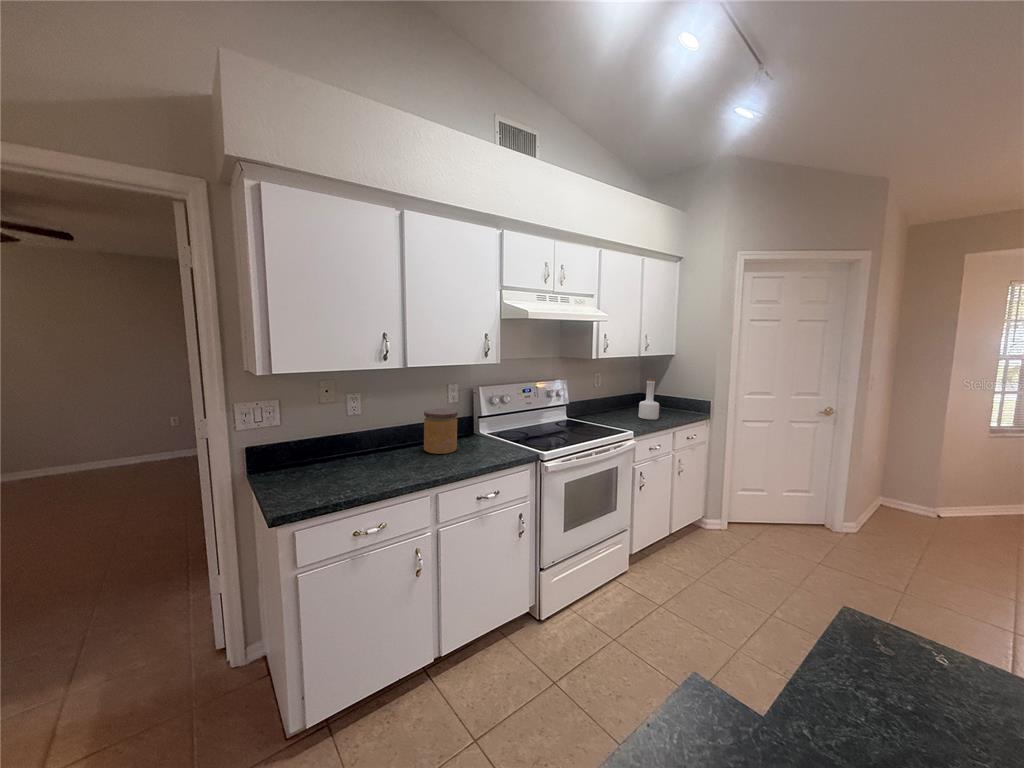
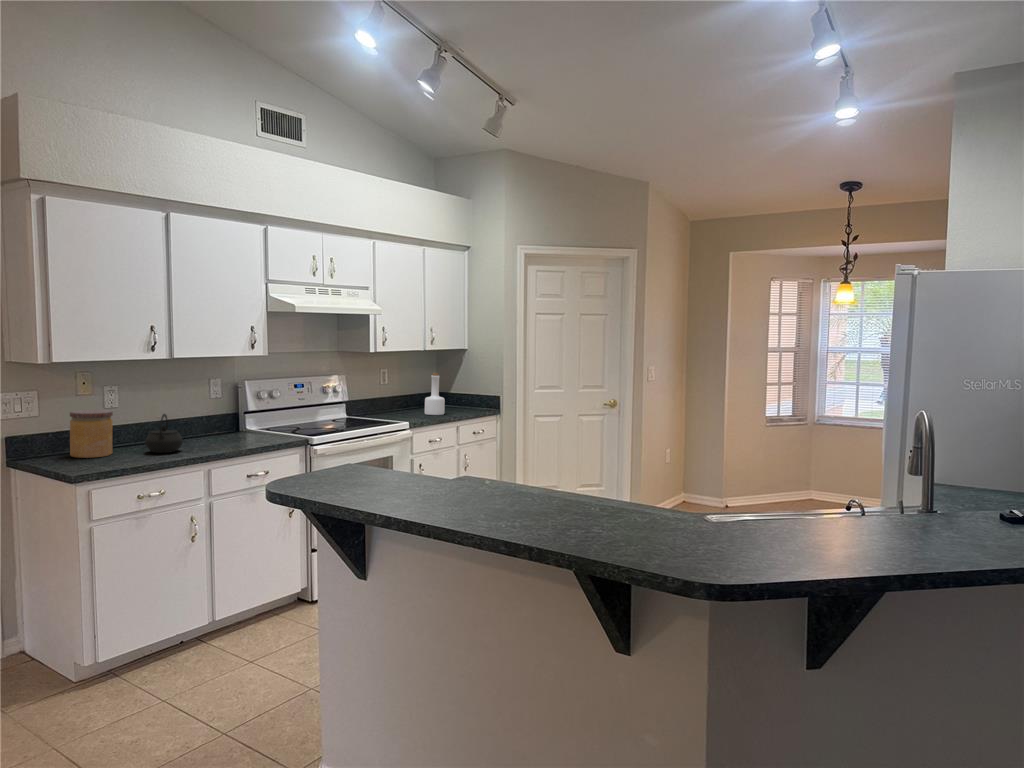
jar: present [424,409,458,454] -> present [70,410,113,458]
kettle: none [376,428,413,472] -> present [145,414,183,453]

